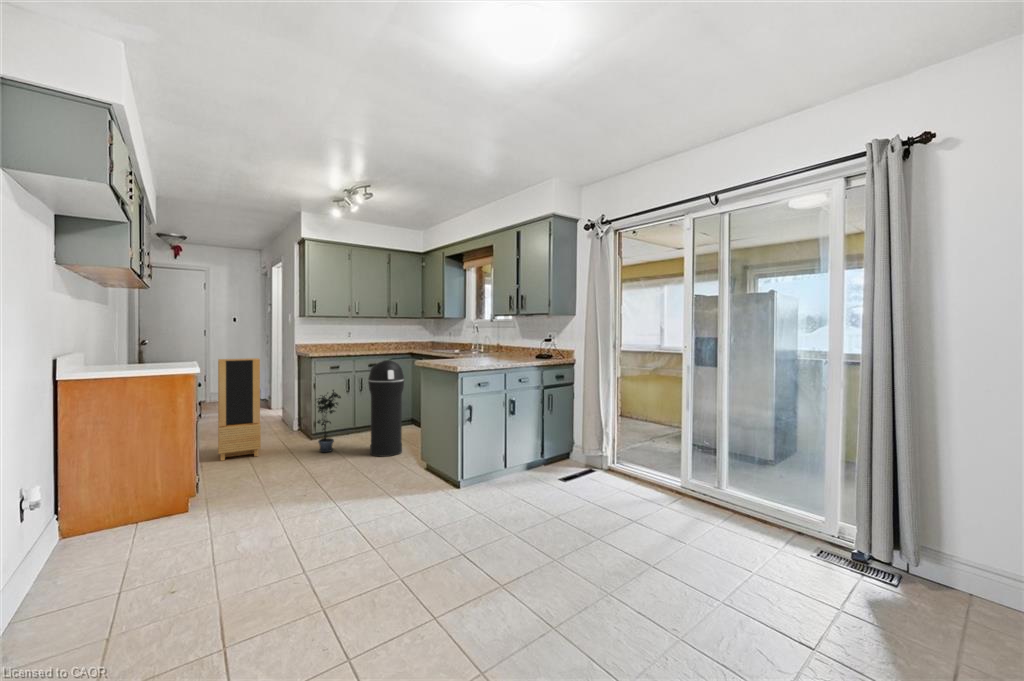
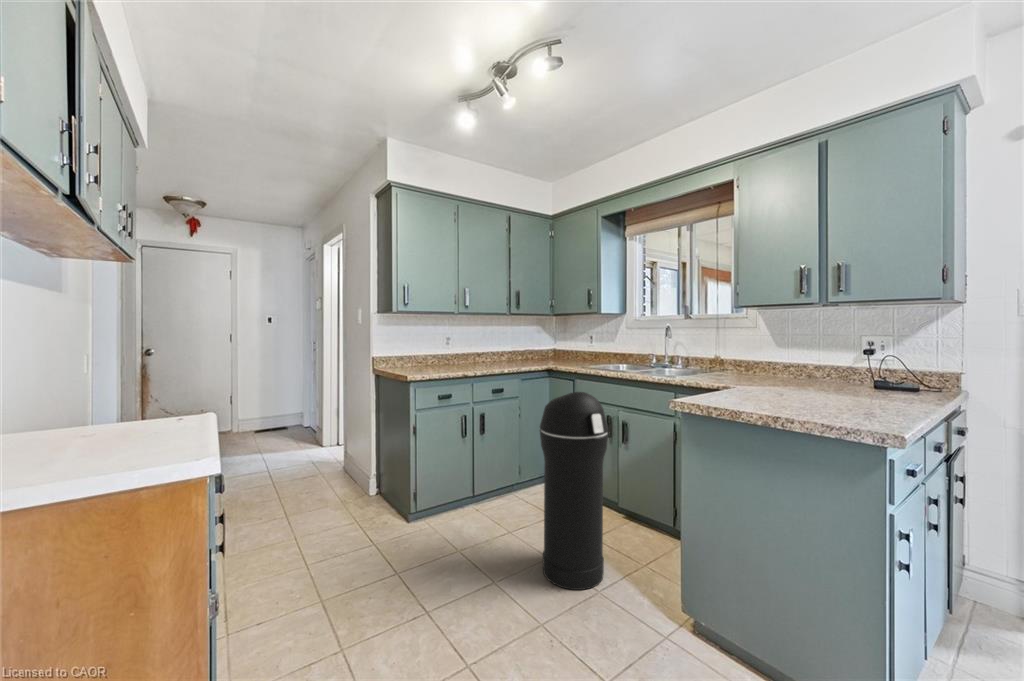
storage cabinet: present [218,358,261,461] -> none [249,387,333,611]
potted plant: present [317,390,341,452] -> none [430,447,483,573]

